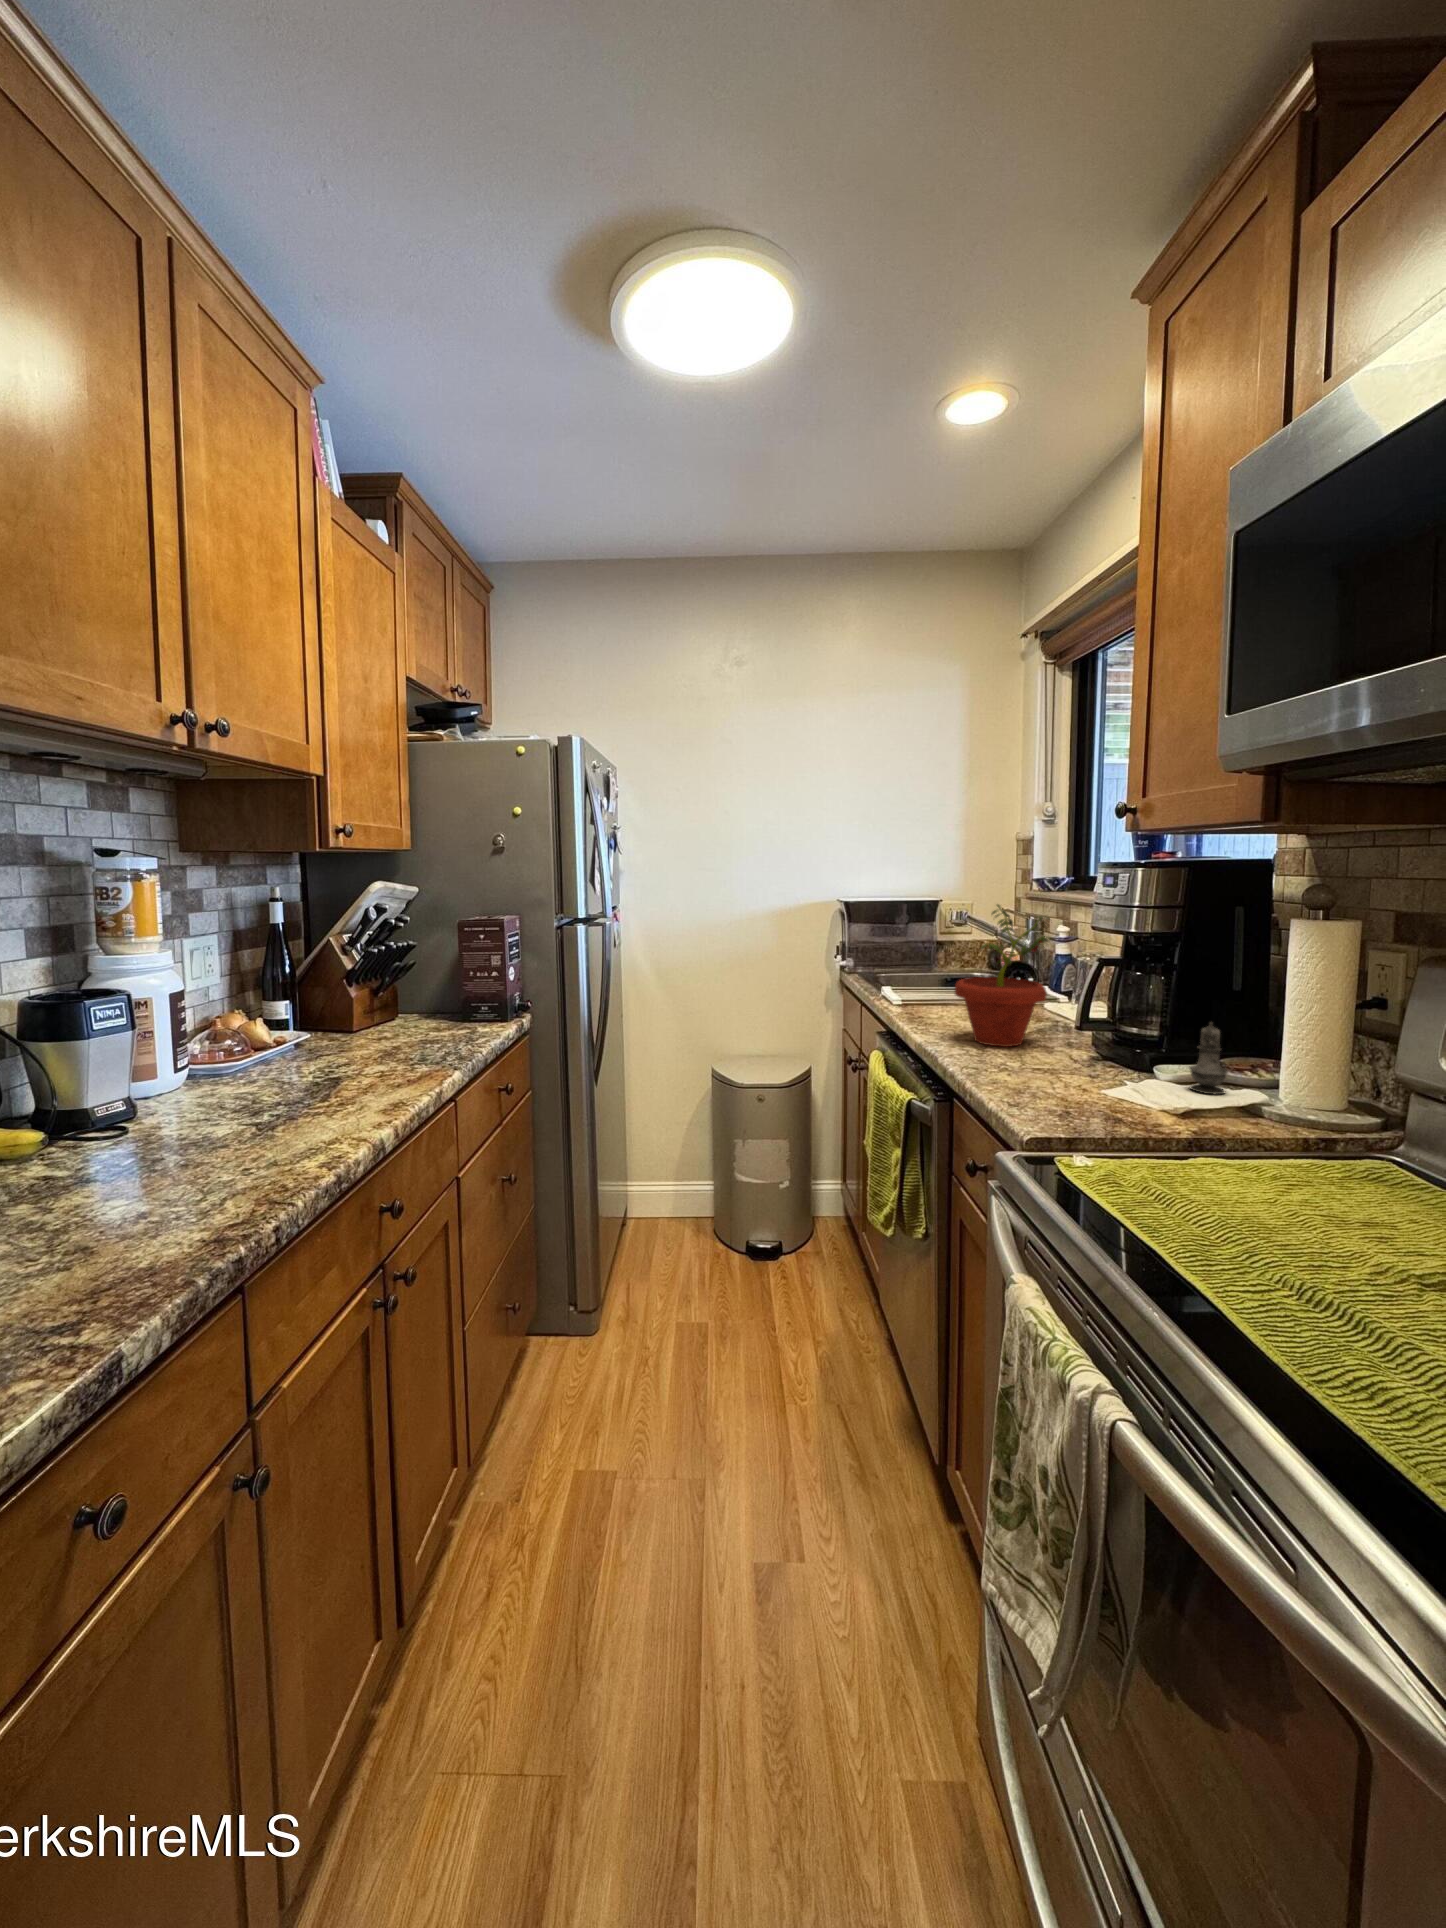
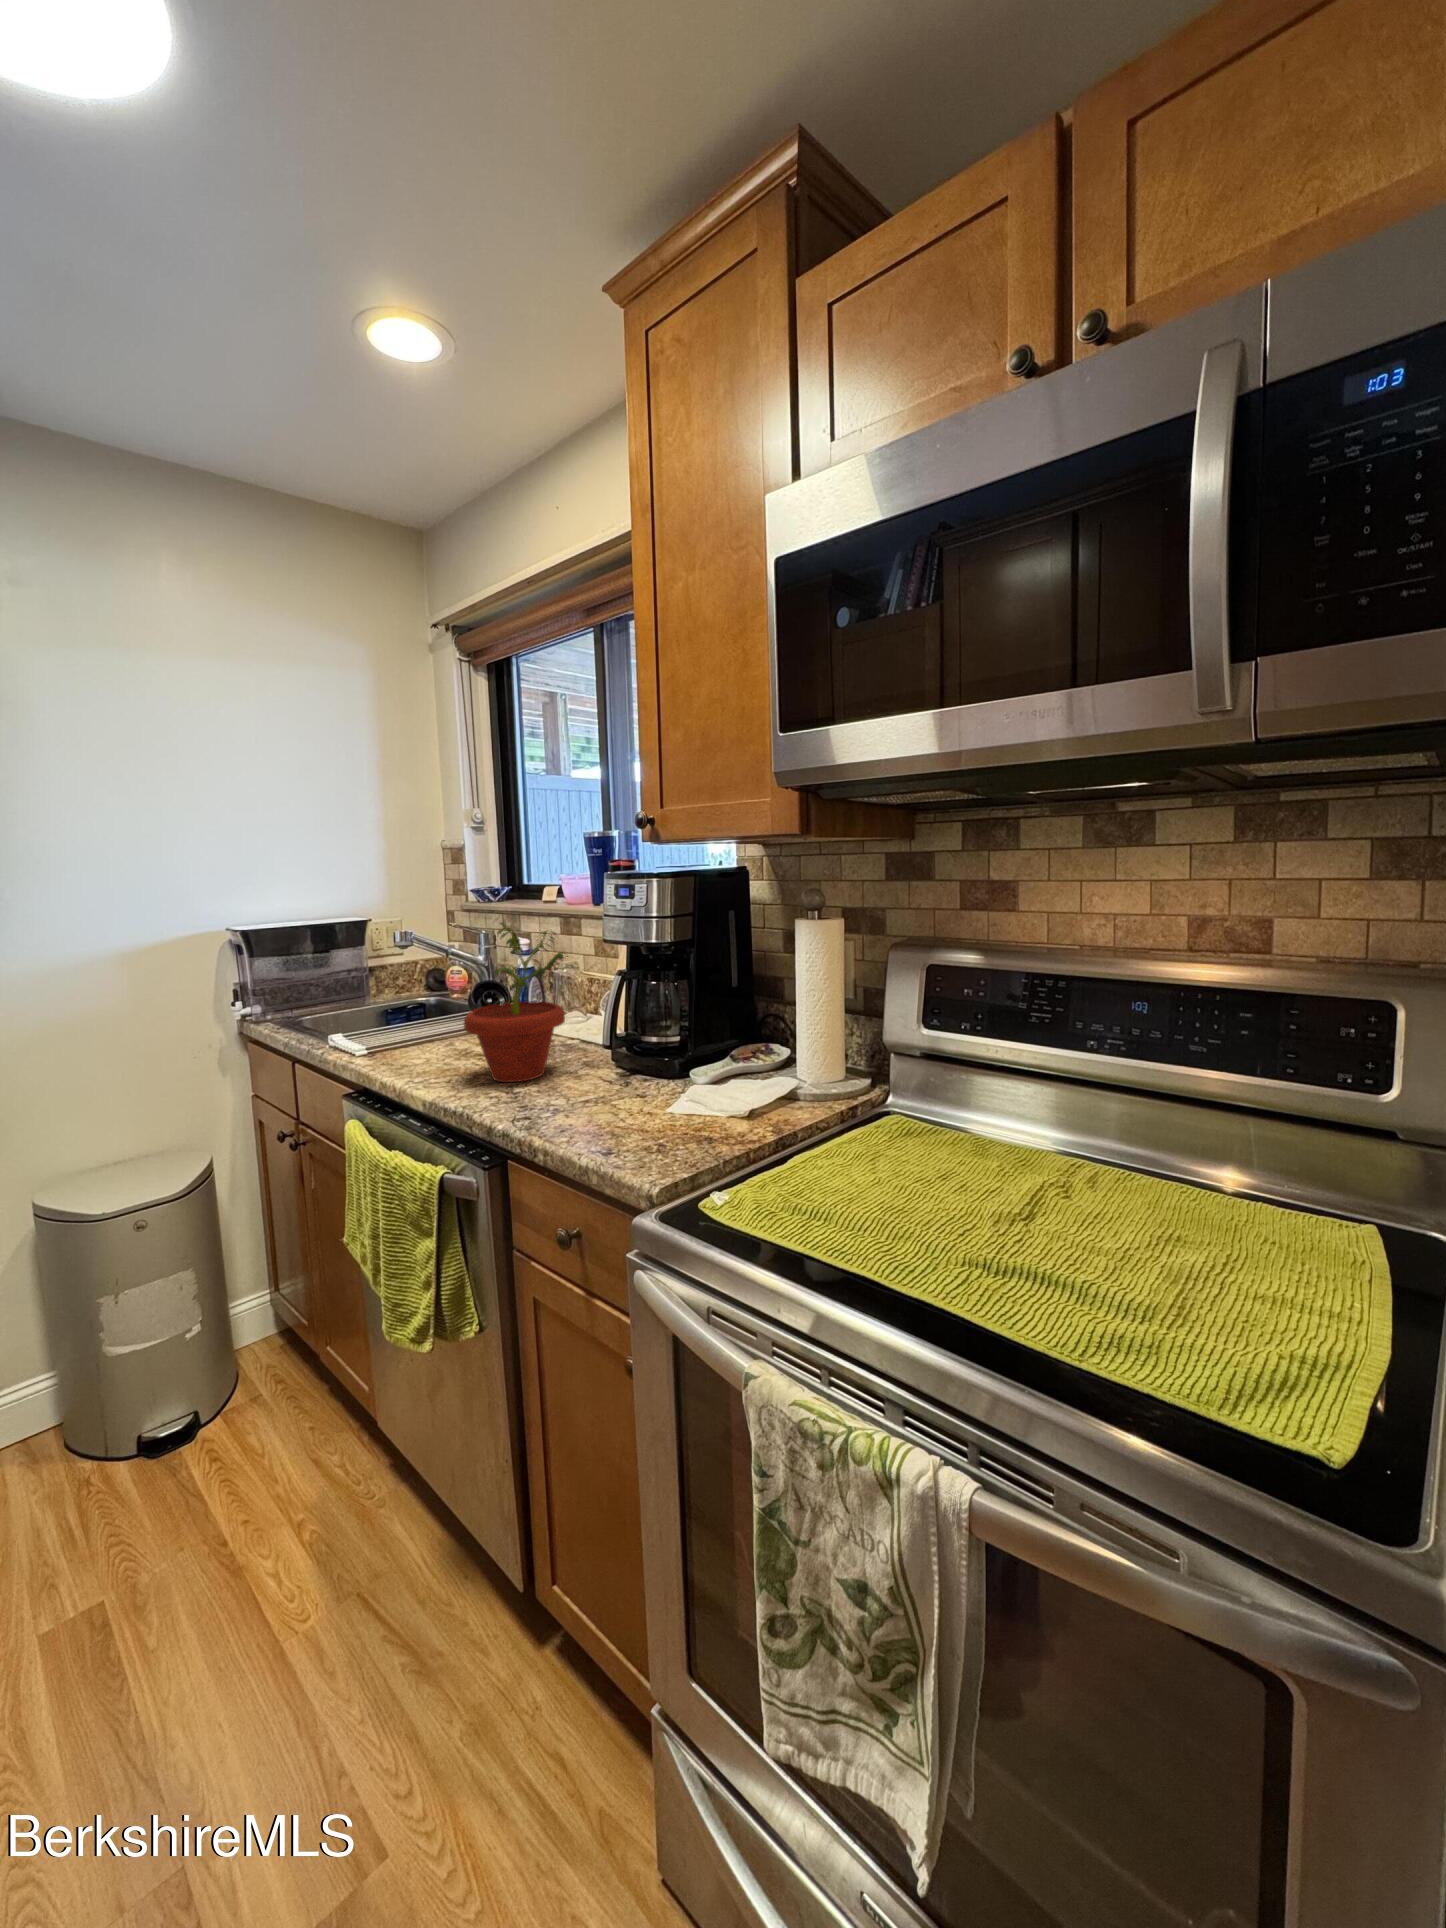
salt shaker: present [1189,1023,1228,1094] -> none [725,1016,757,1084]

